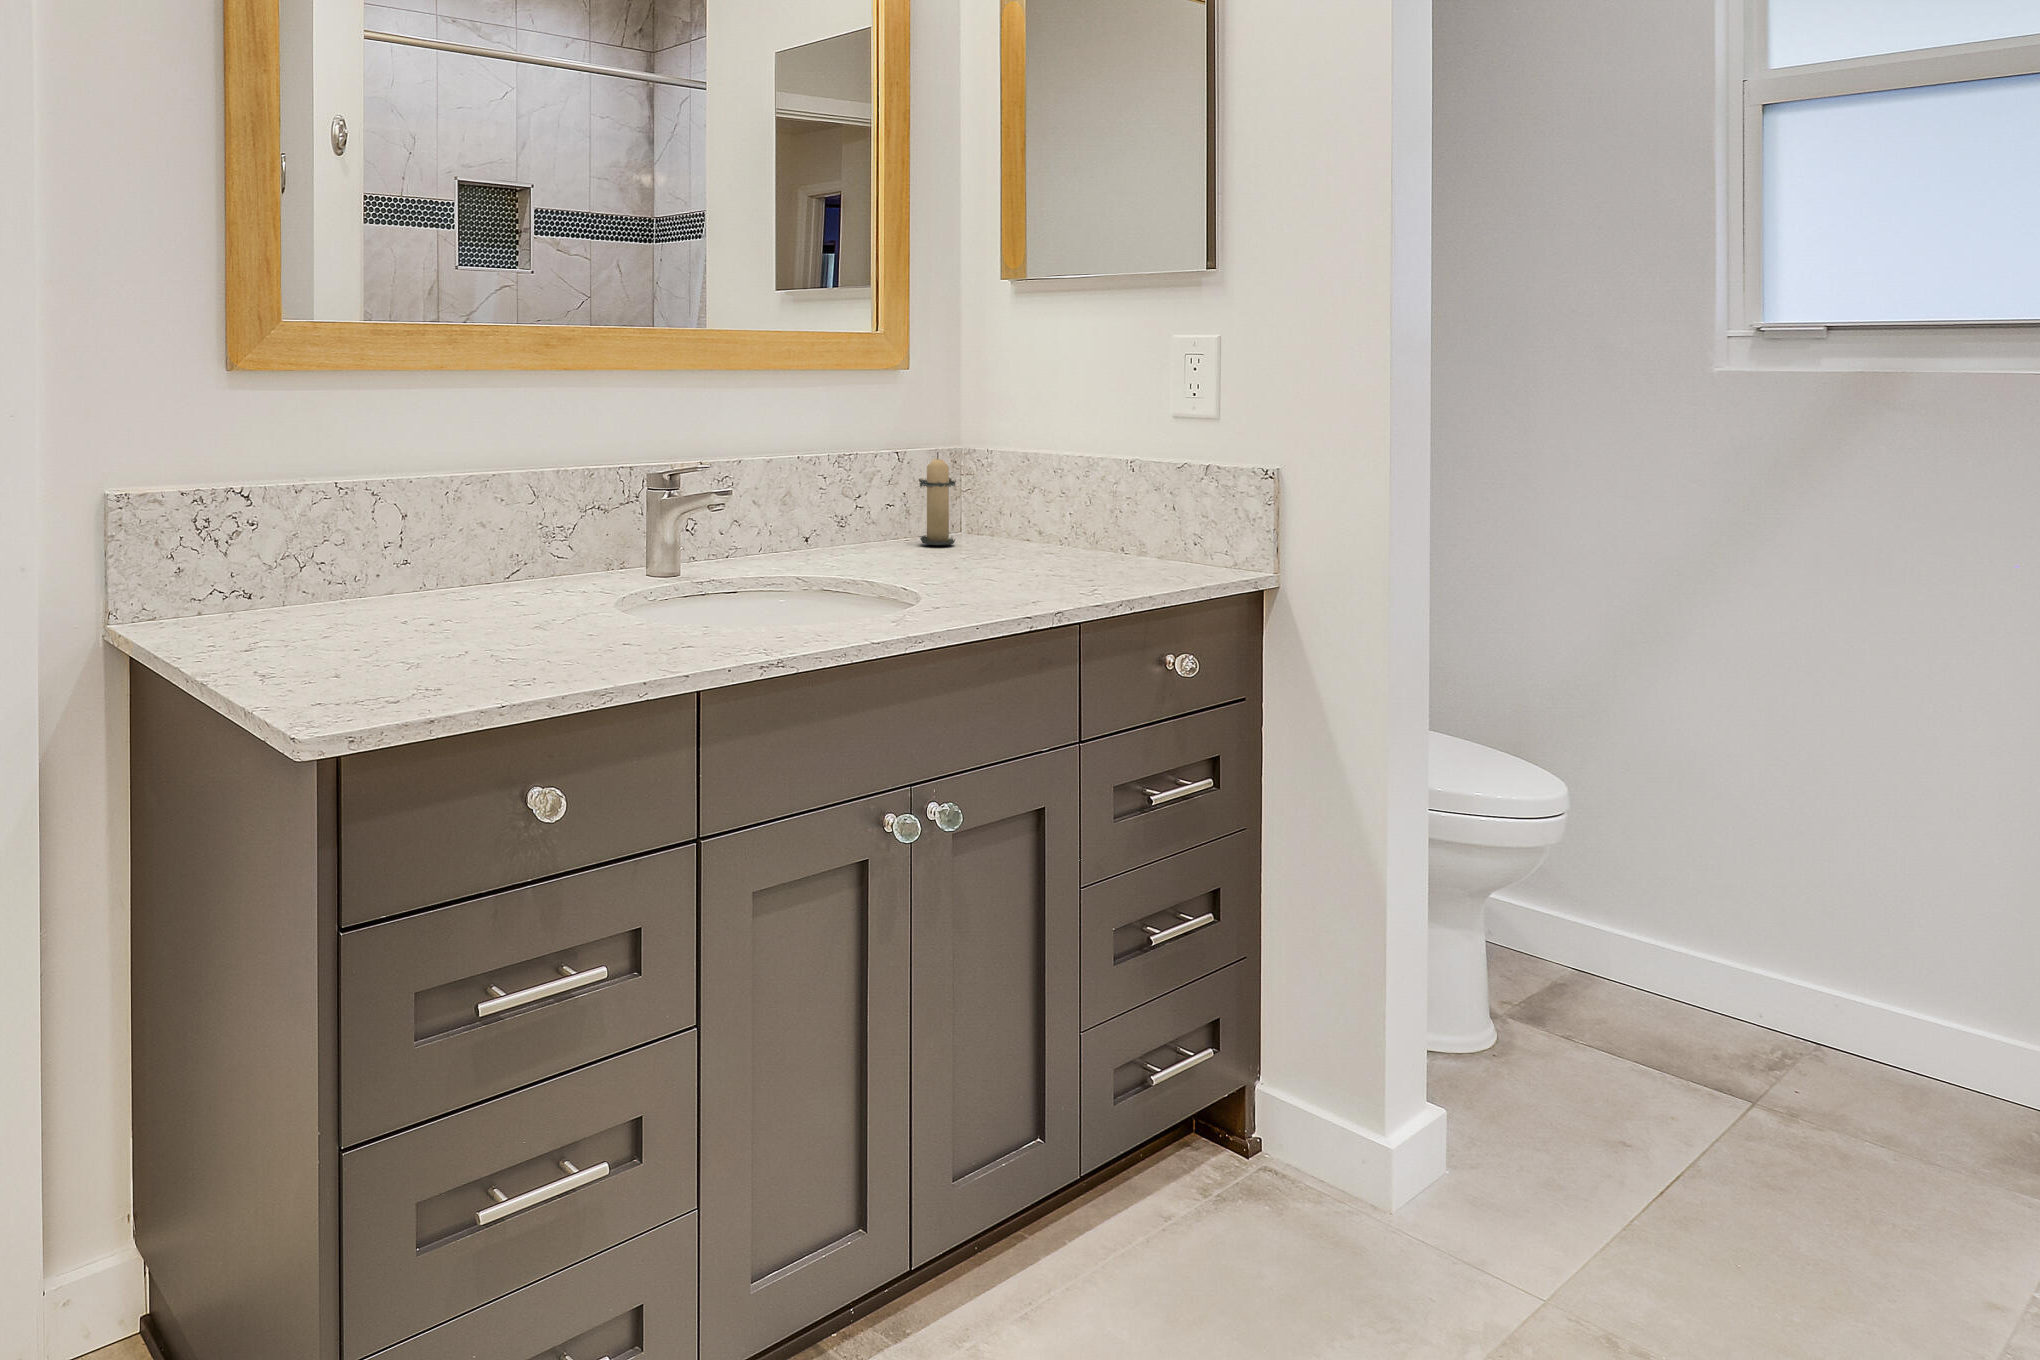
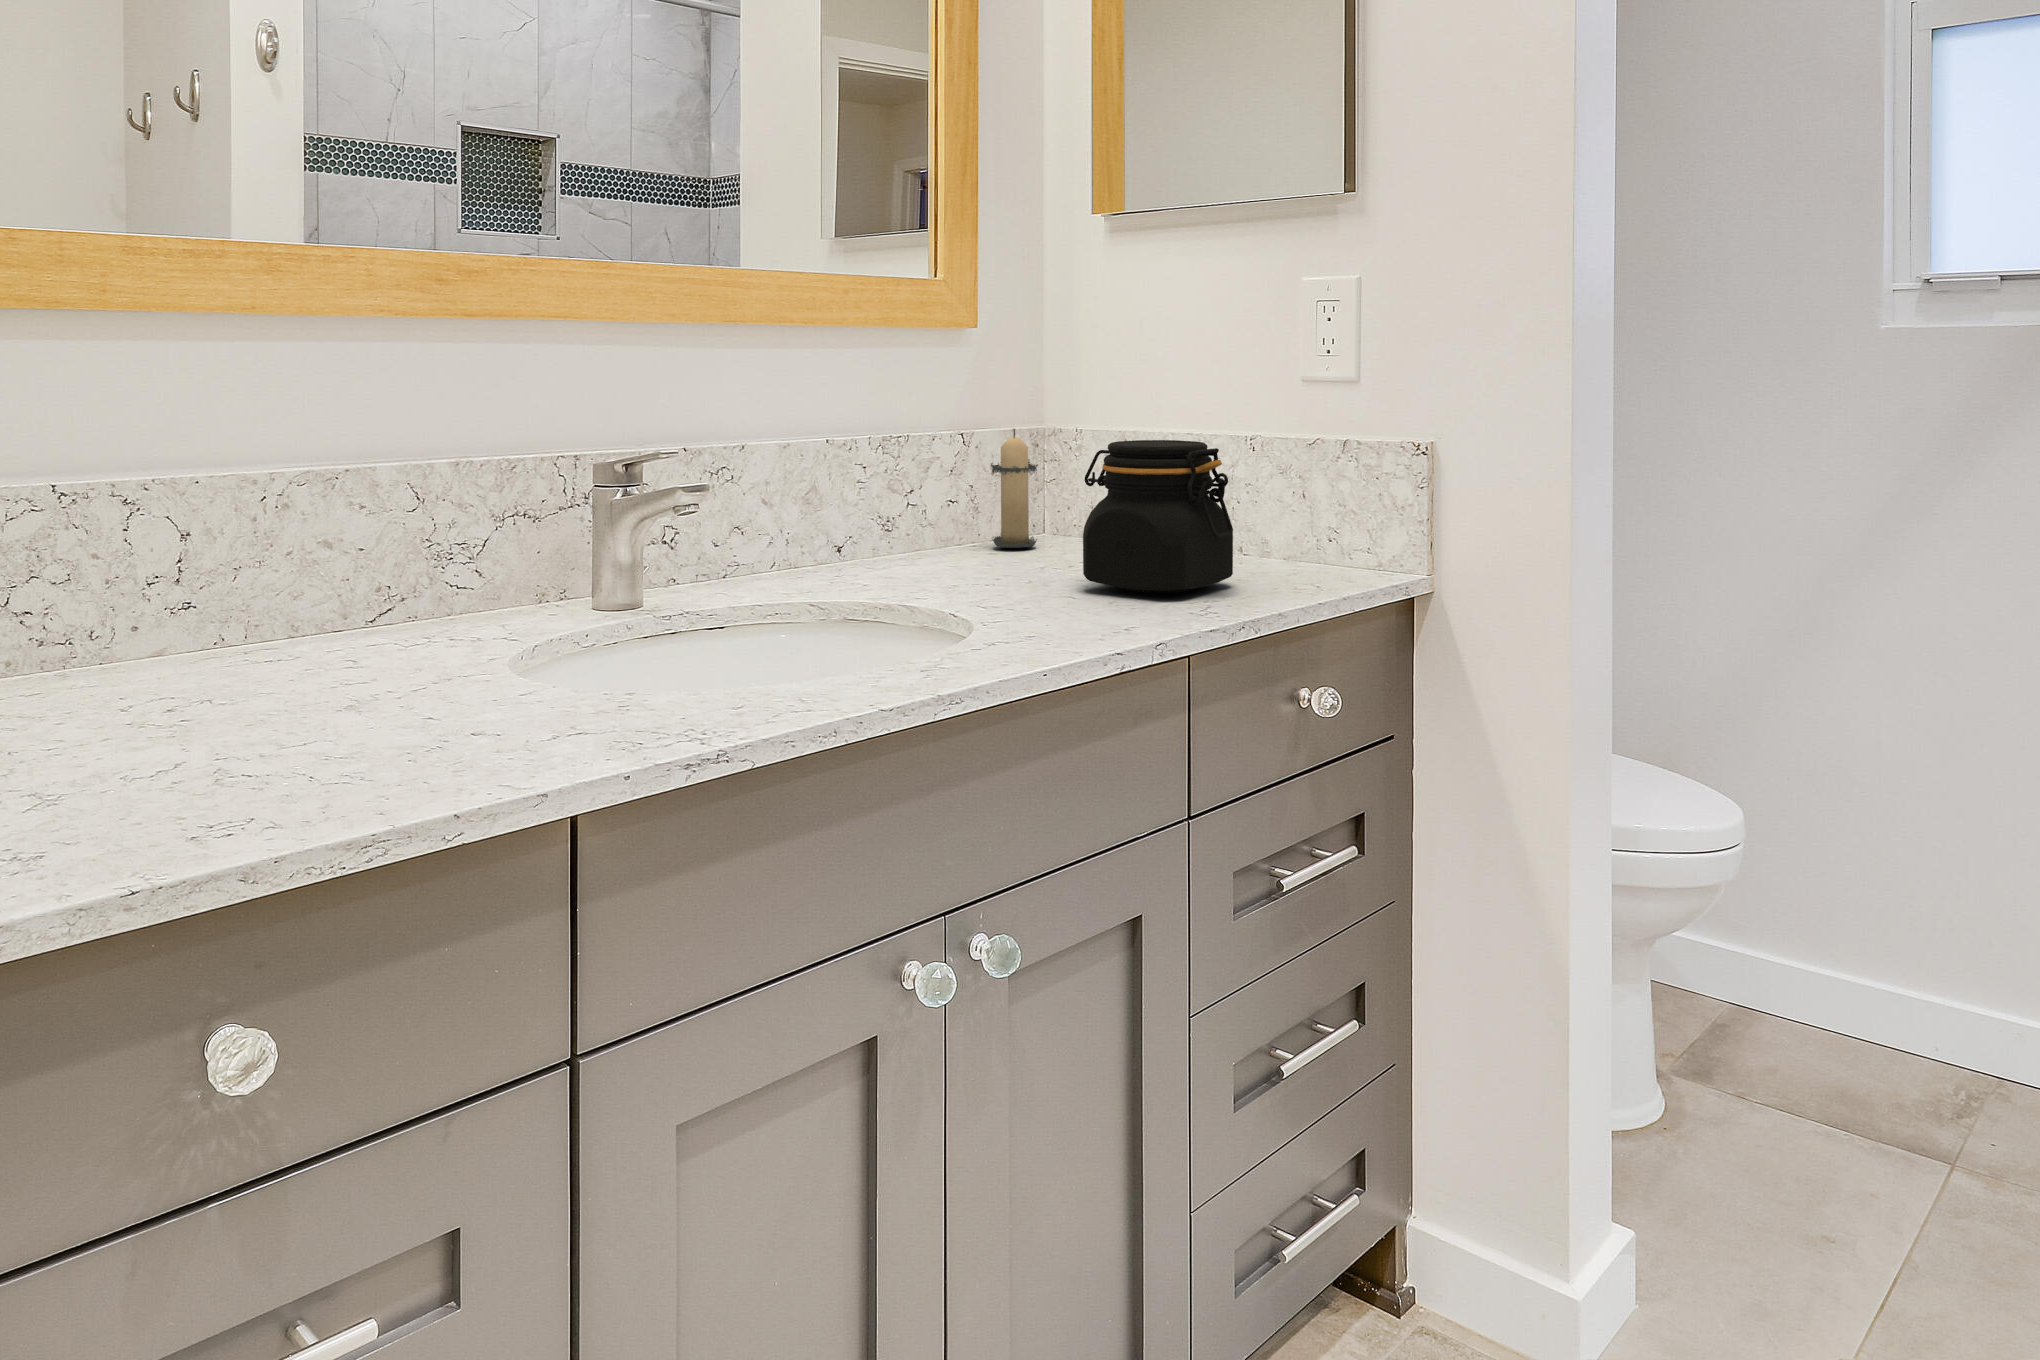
jar: none [998,464,1115,580] -> present [1083,440,1233,593]

